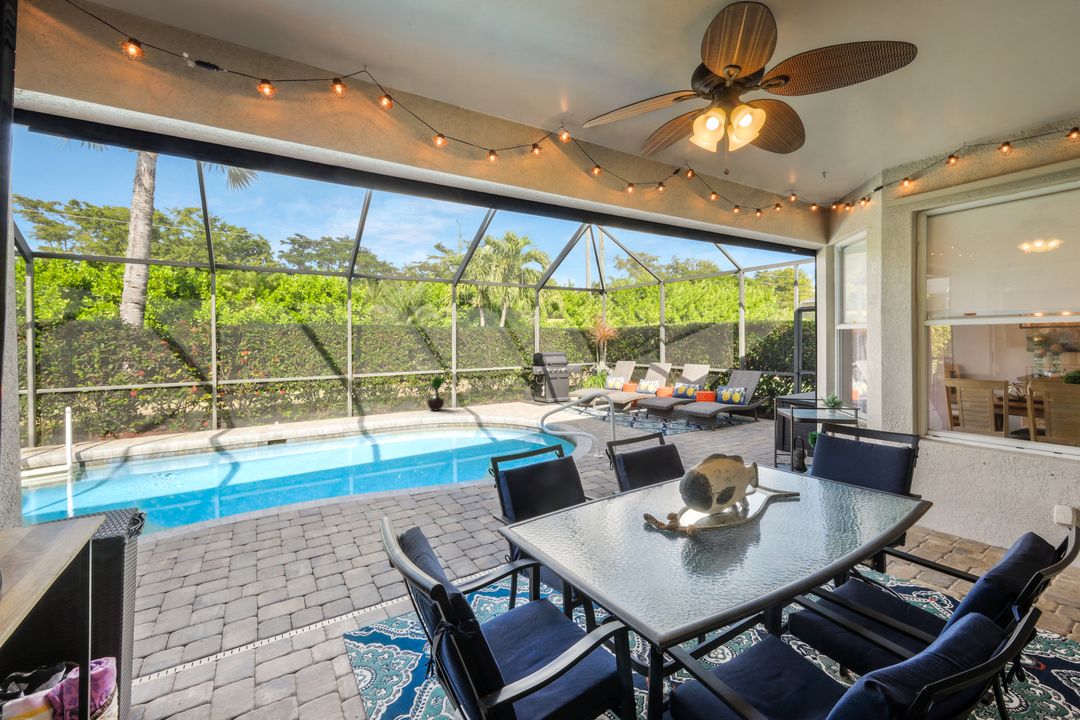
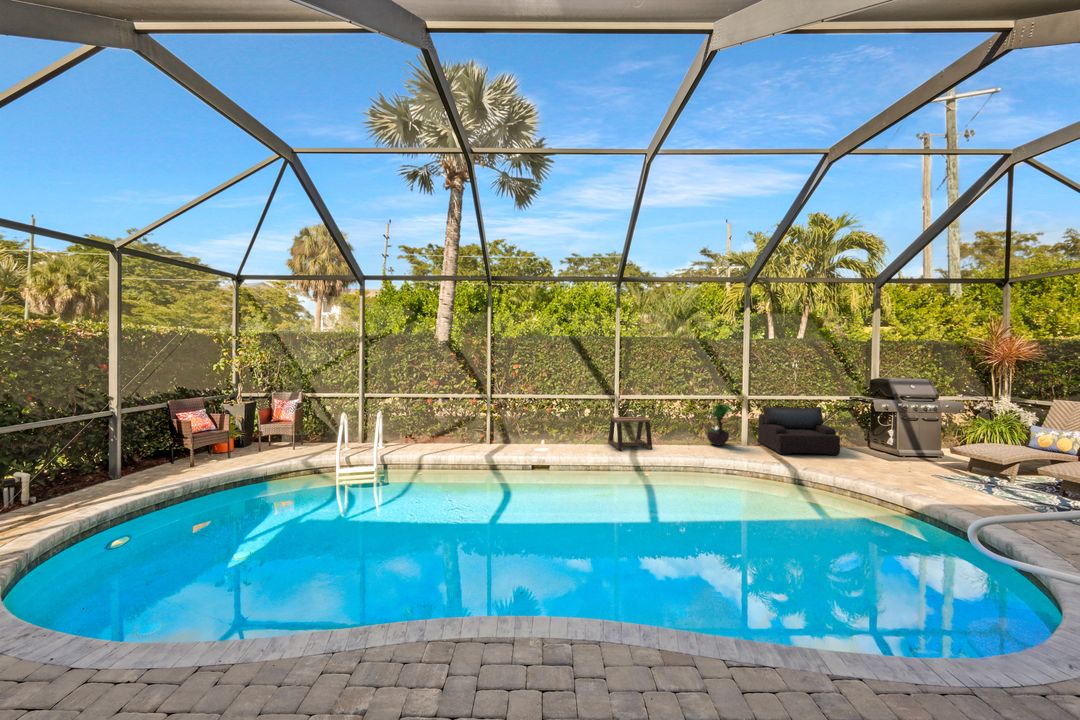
armchair: none [465,375,518,411] -> present [758,406,840,455]
stool: none [343,392,383,422] -> present [608,417,652,450]

